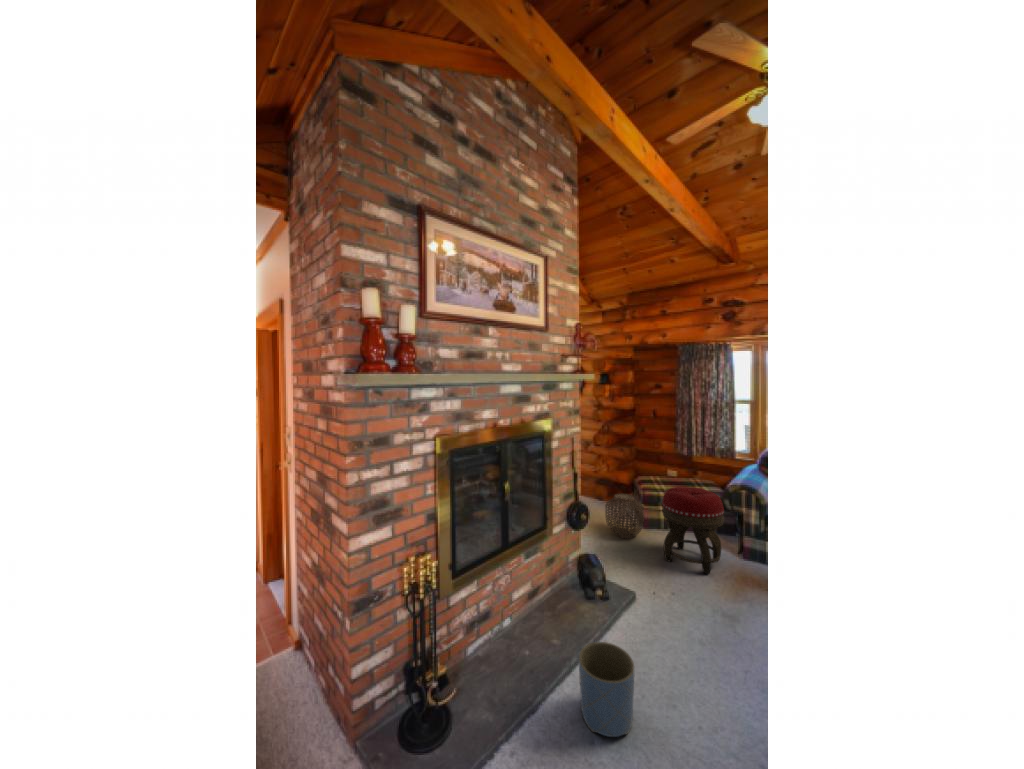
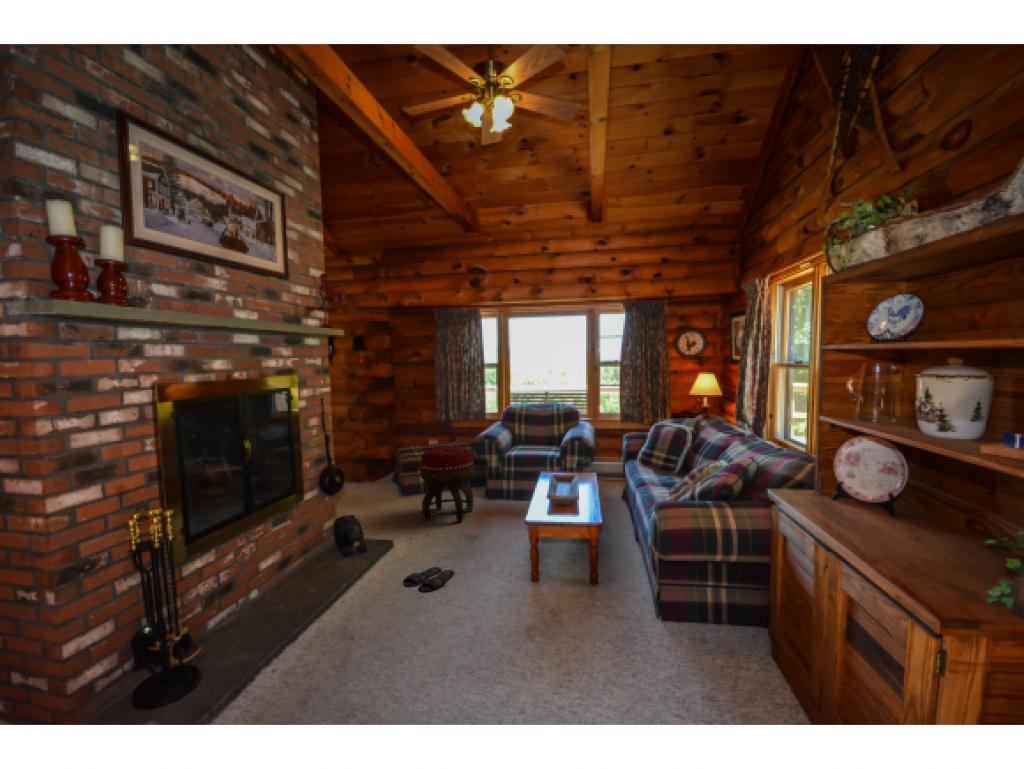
woven basket: present [605,493,644,539] -> none [362,466,403,512]
slippers: none [648,638,709,679] -> present [404,567,454,592]
planter: present [579,642,634,737] -> none [336,570,388,643]

